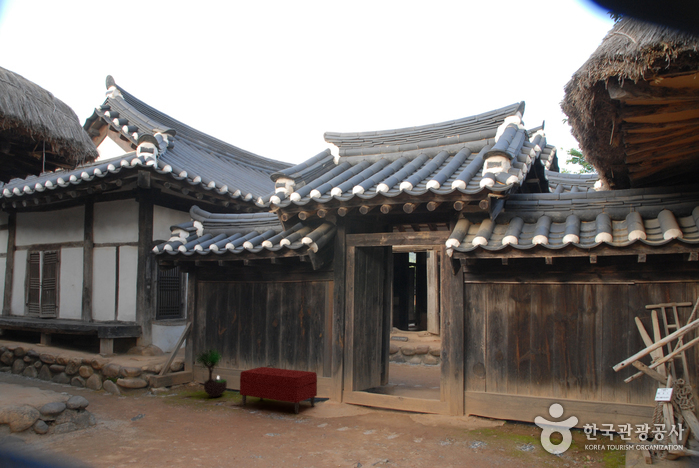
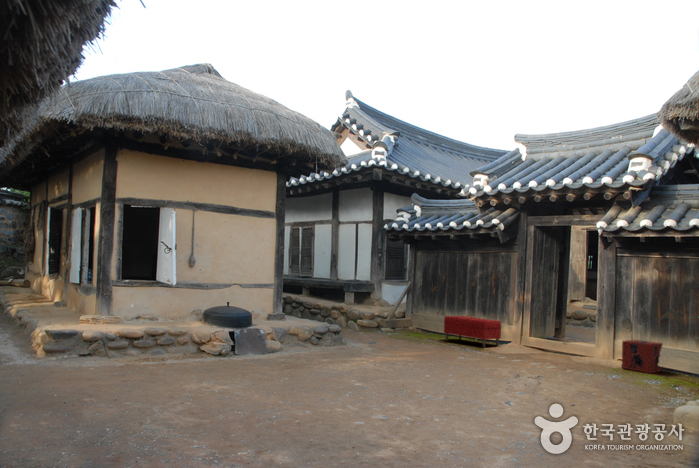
potted tree: present [197,350,227,397] -> none [411,297,435,336]
storage box: none [483,390,528,440] -> present [622,340,663,373]

